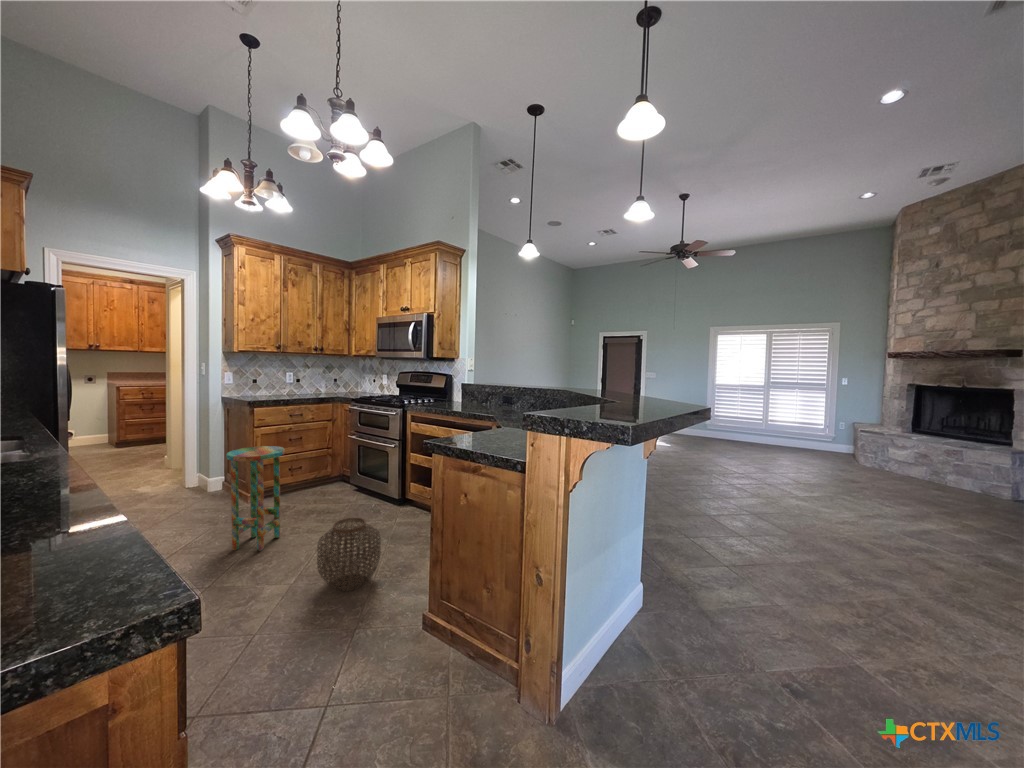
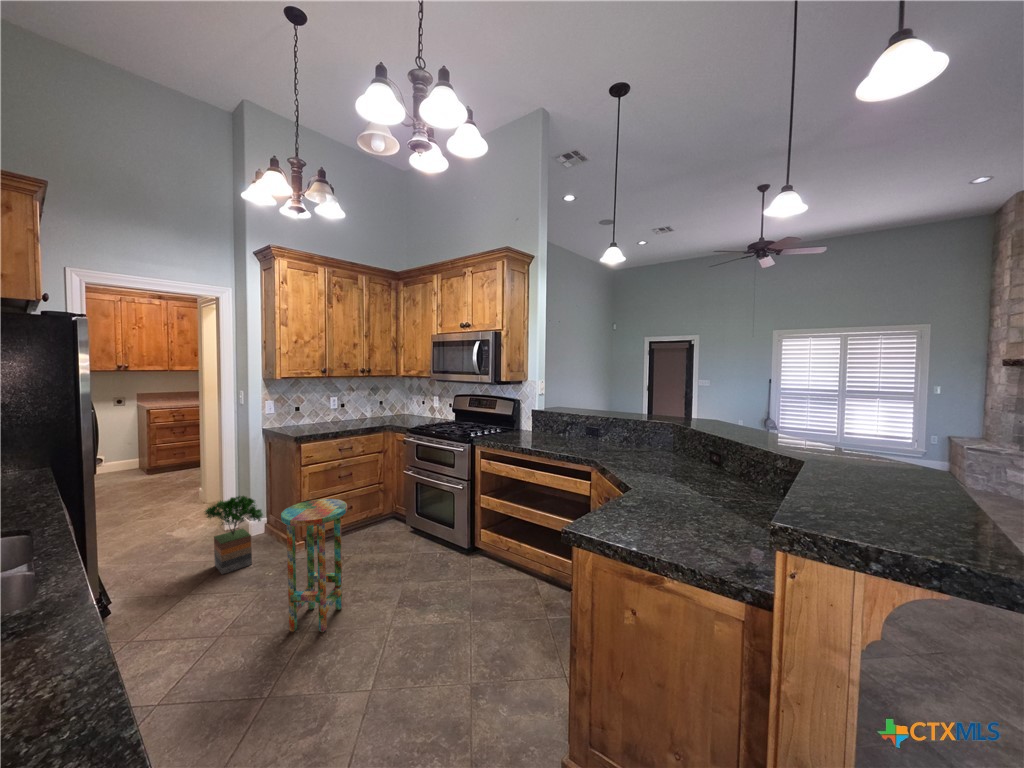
potted tree: none [163,451,219,516] -> present [204,496,263,574]
woven basket: present [317,518,380,591] -> none [405,604,481,707]

